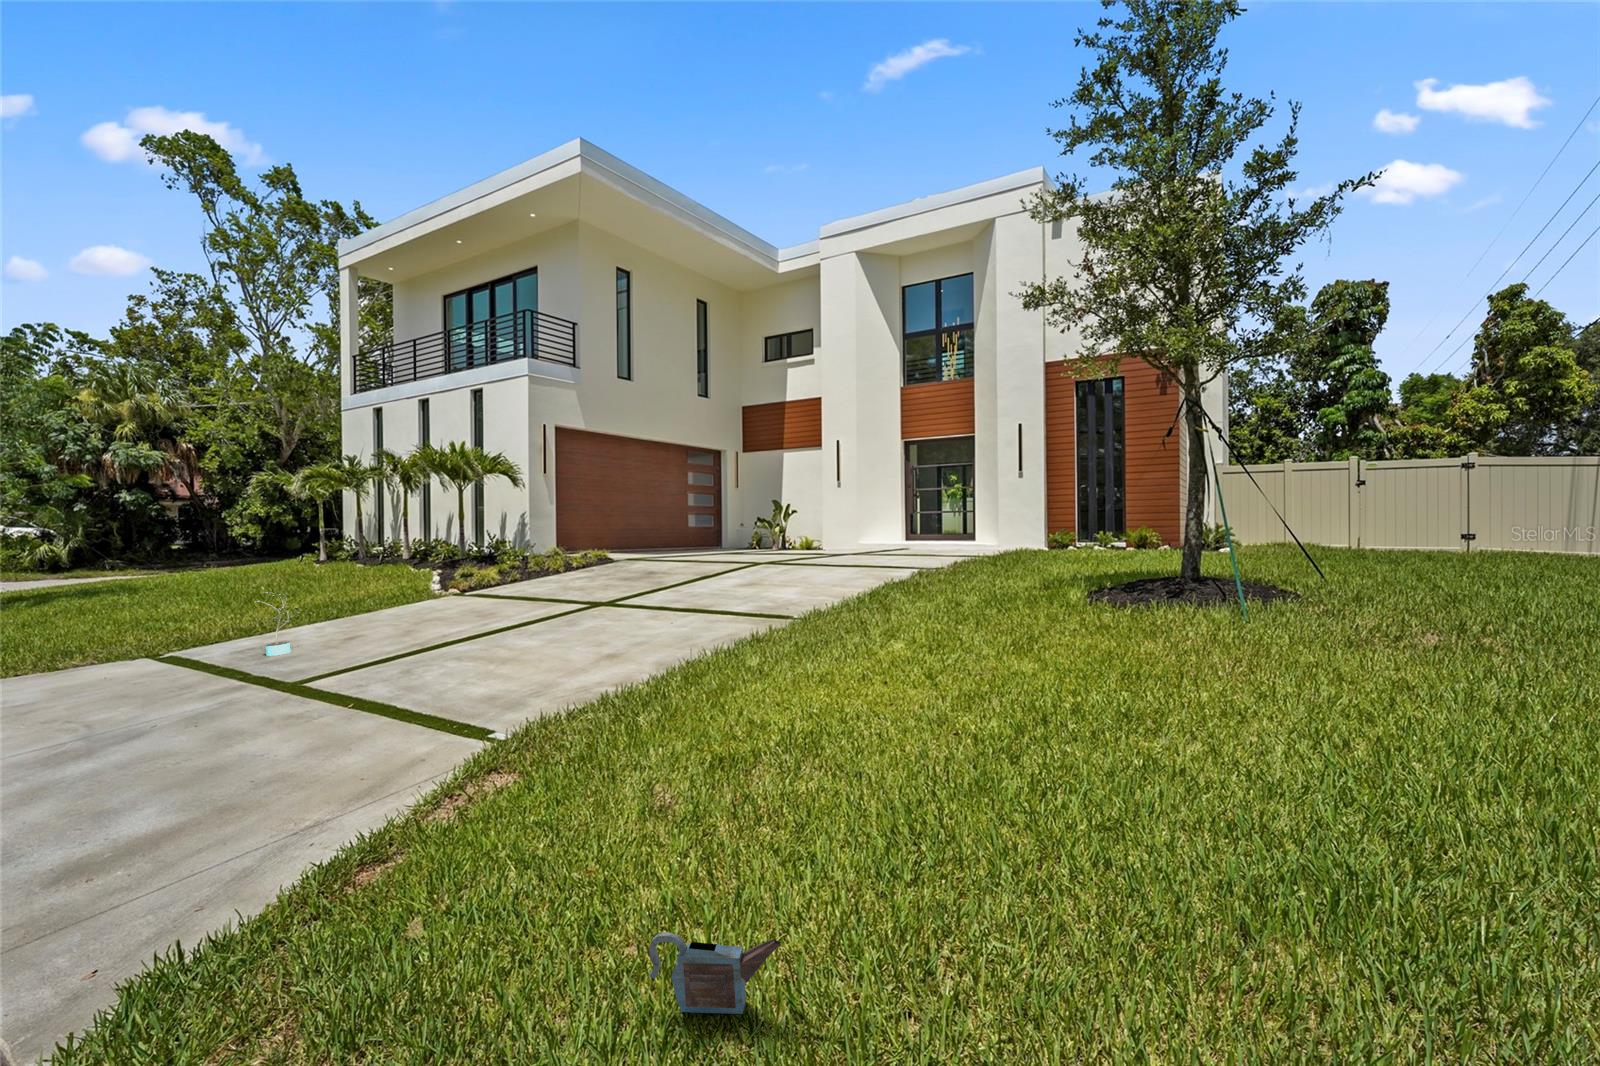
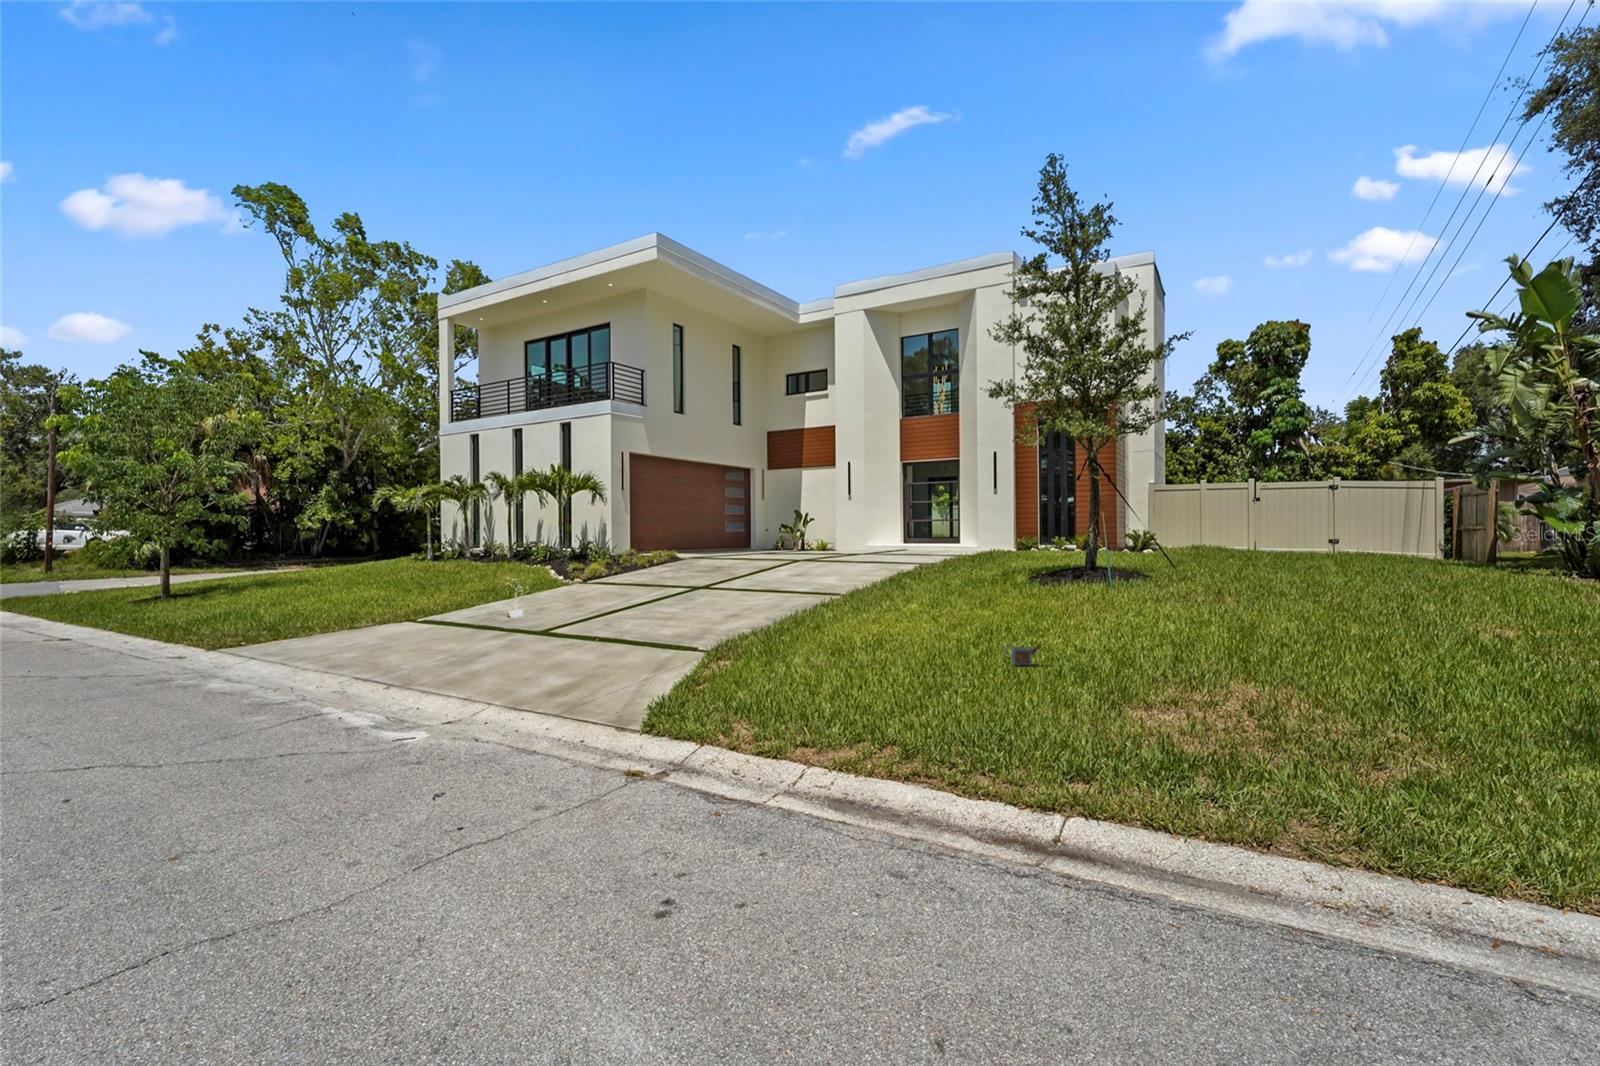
watering can: present [649,932,781,1014] -> present [1004,644,1041,665]

